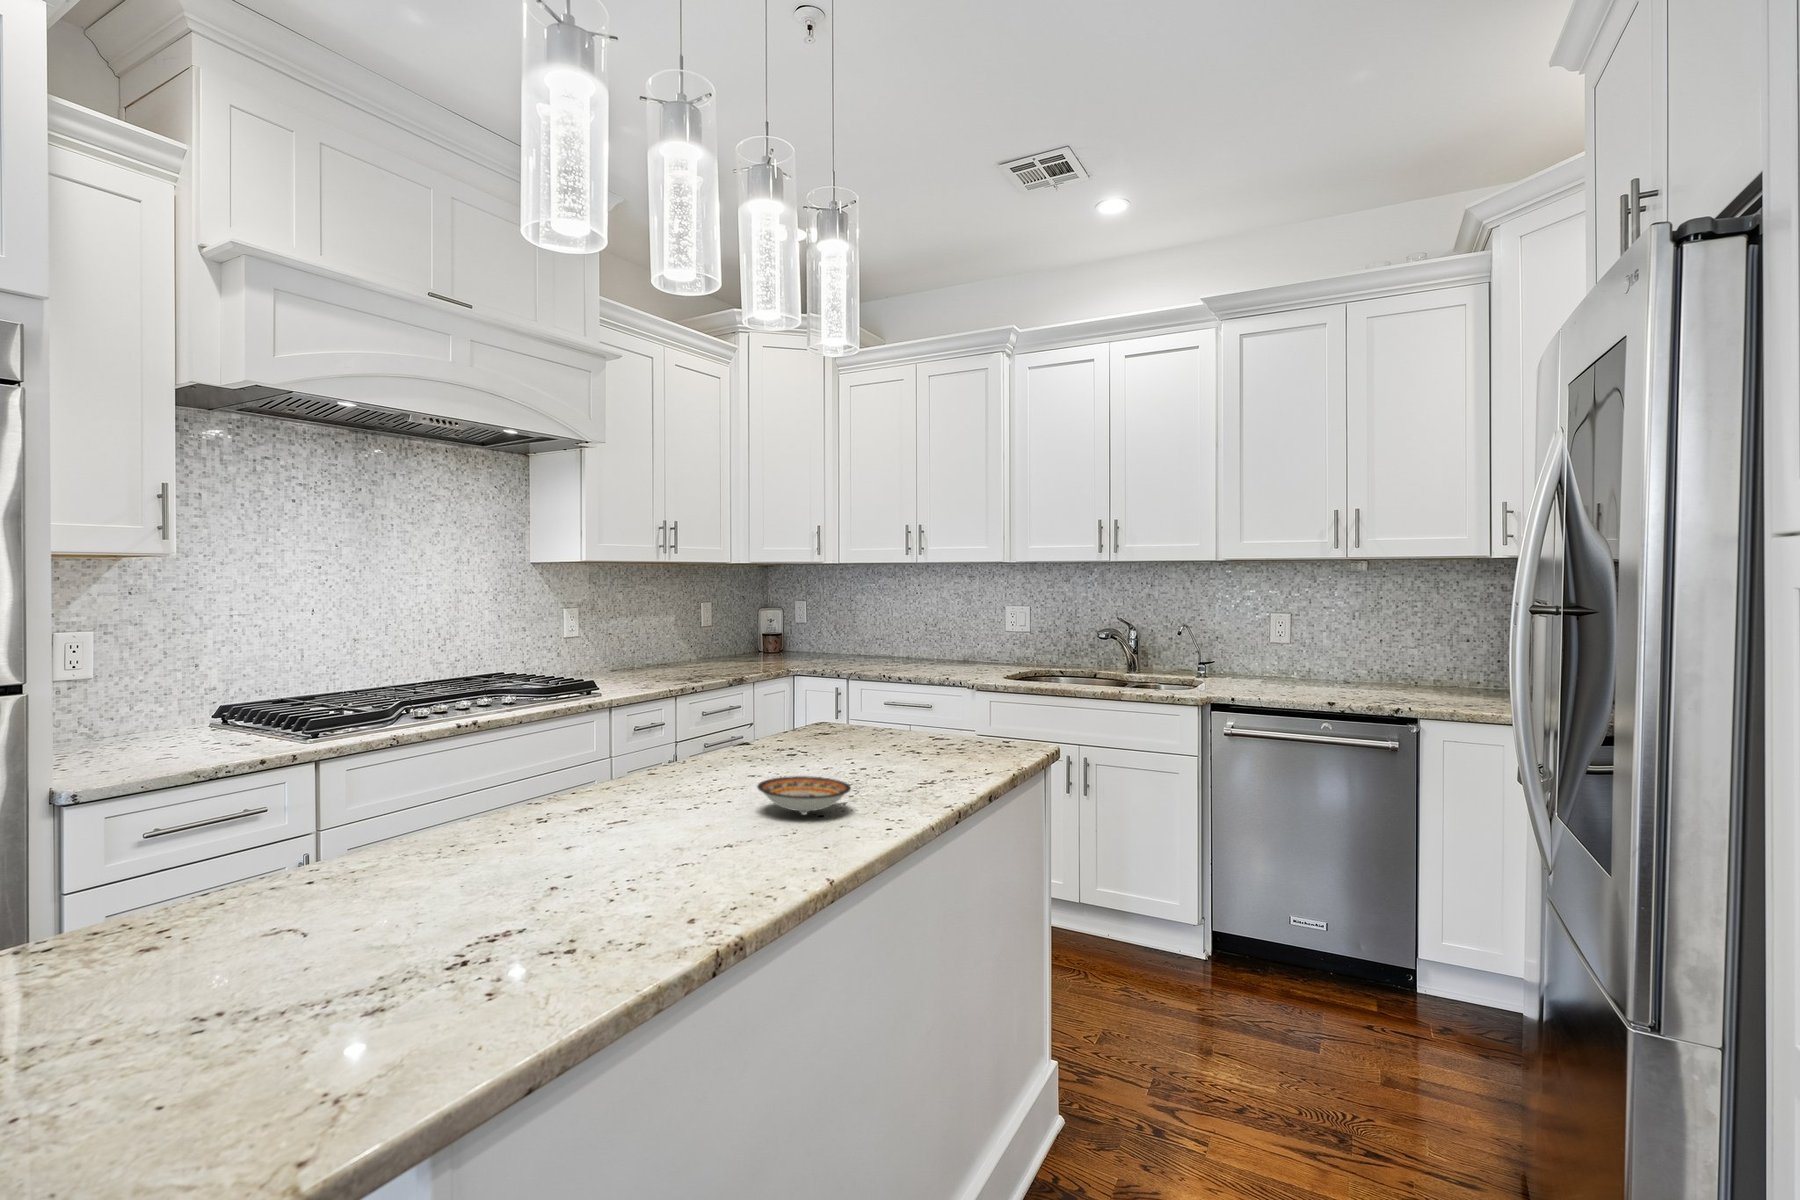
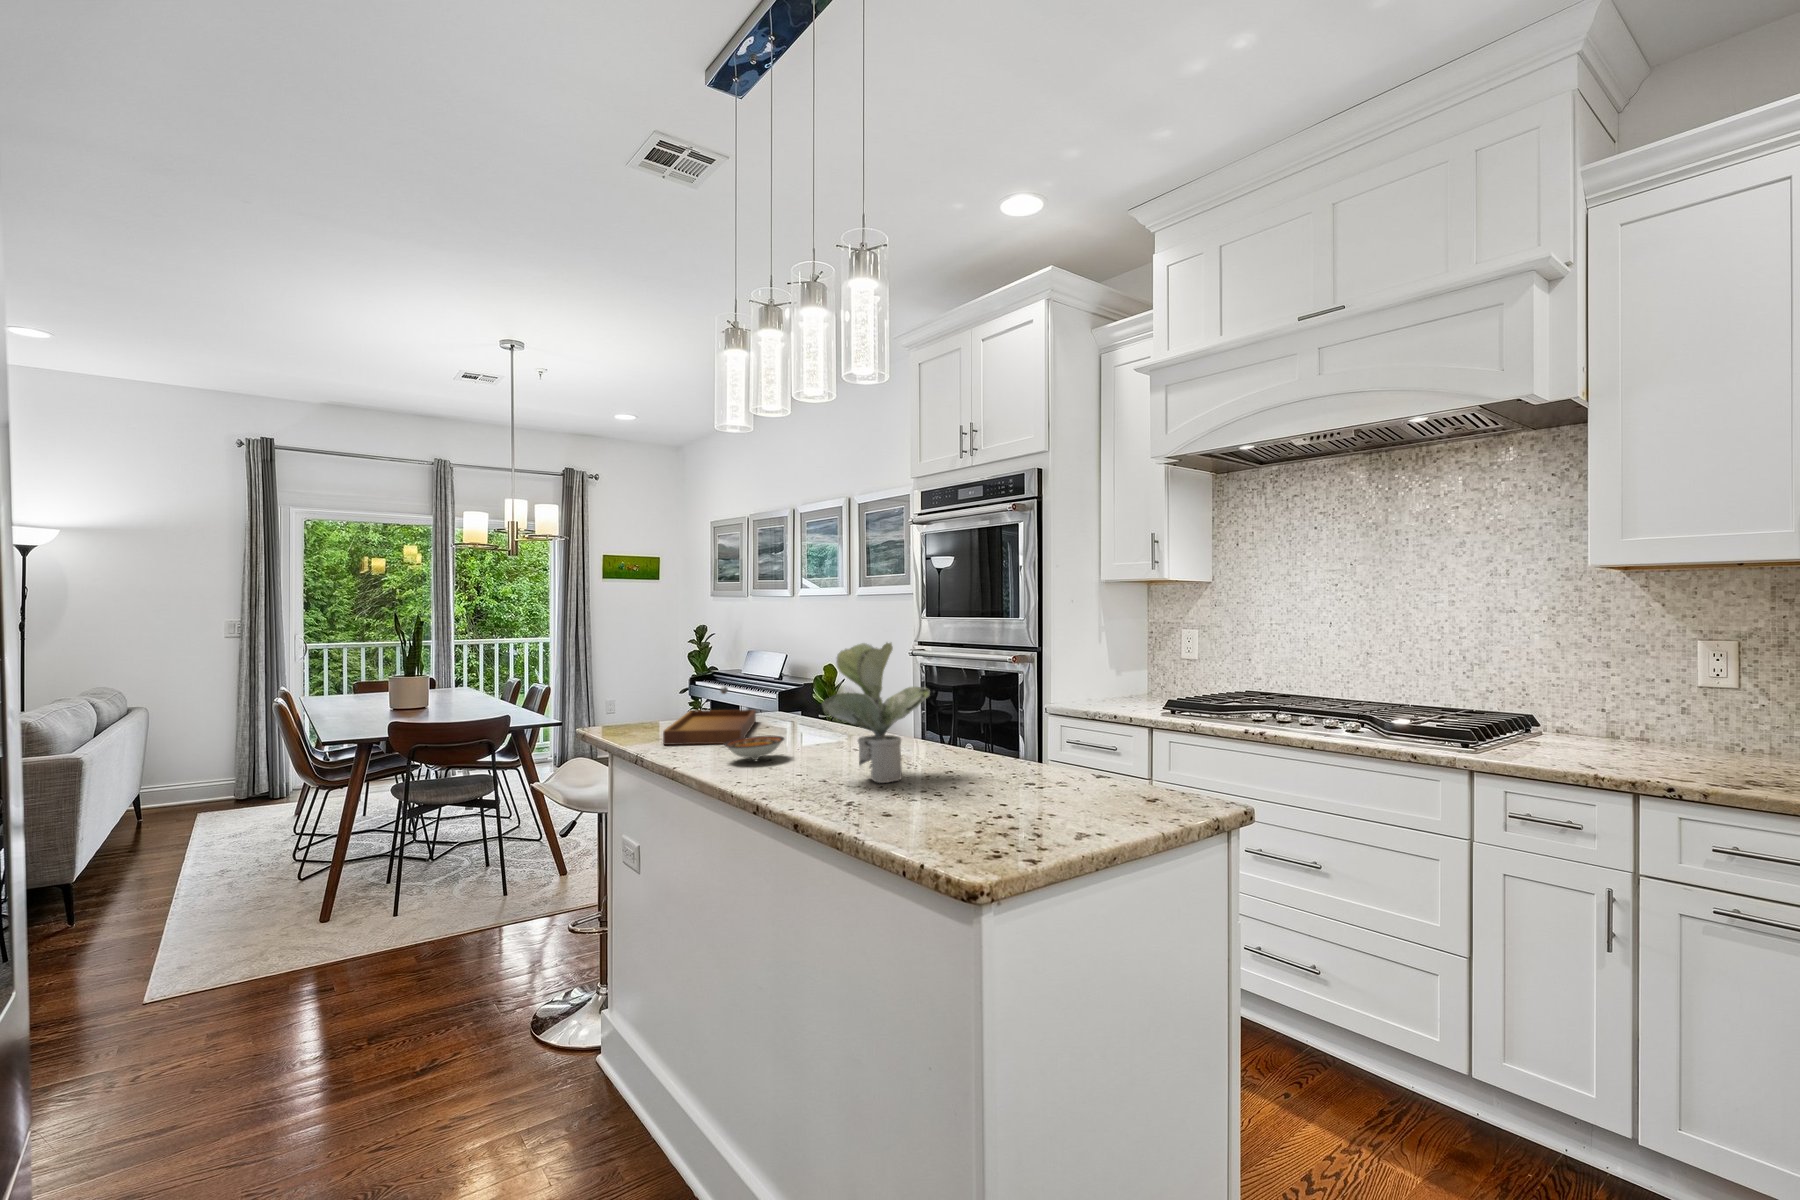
potted plant: none [808,621,907,761] -> present [822,643,930,783]
tray: none [337,777,711,957] -> present [663,687,756,745]

